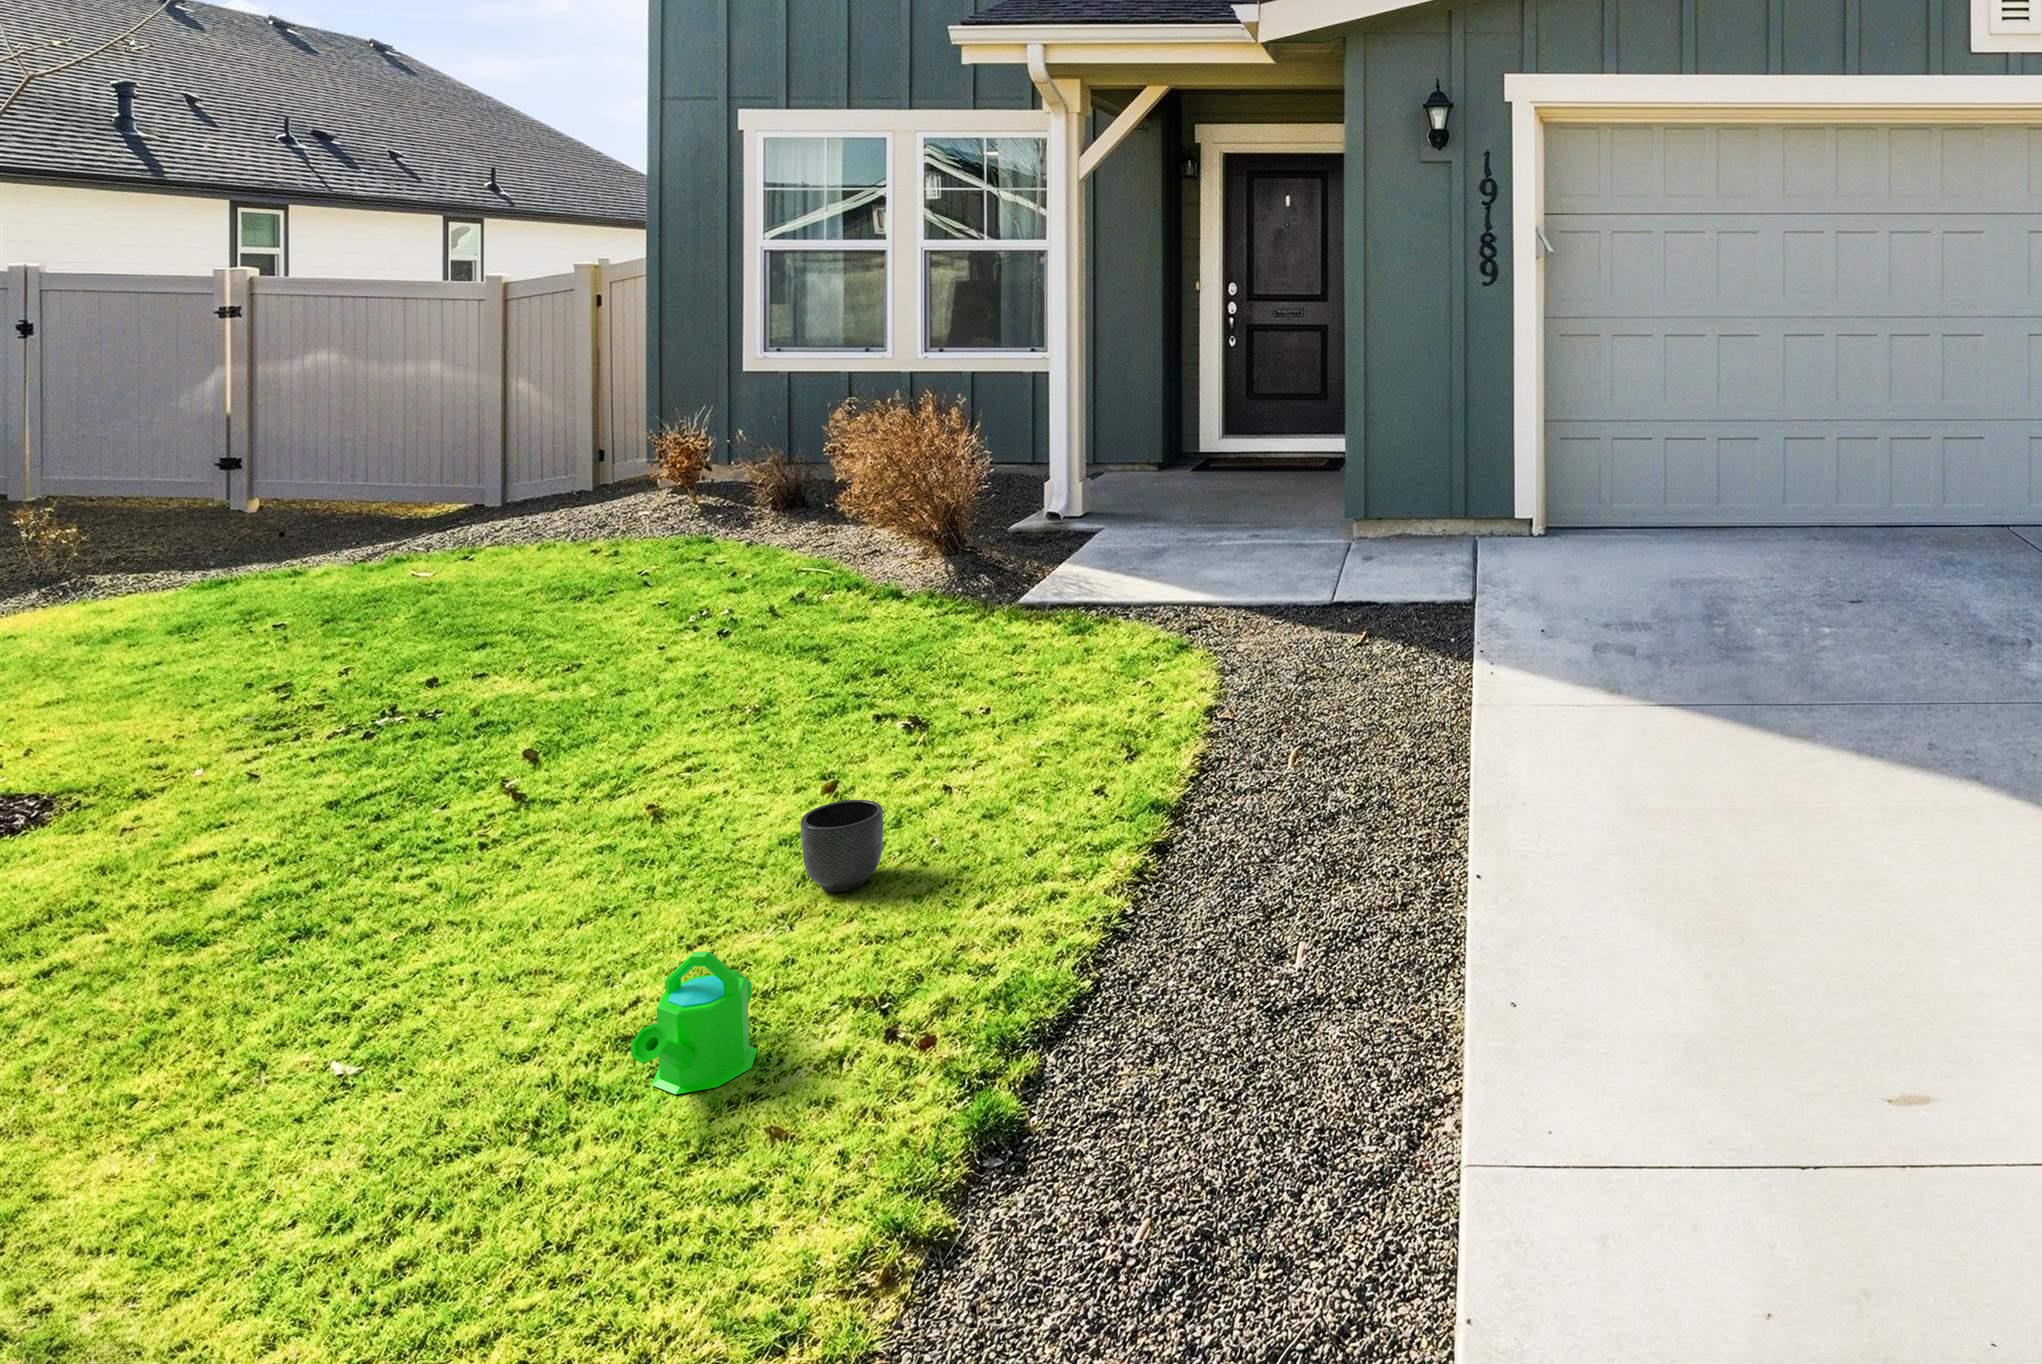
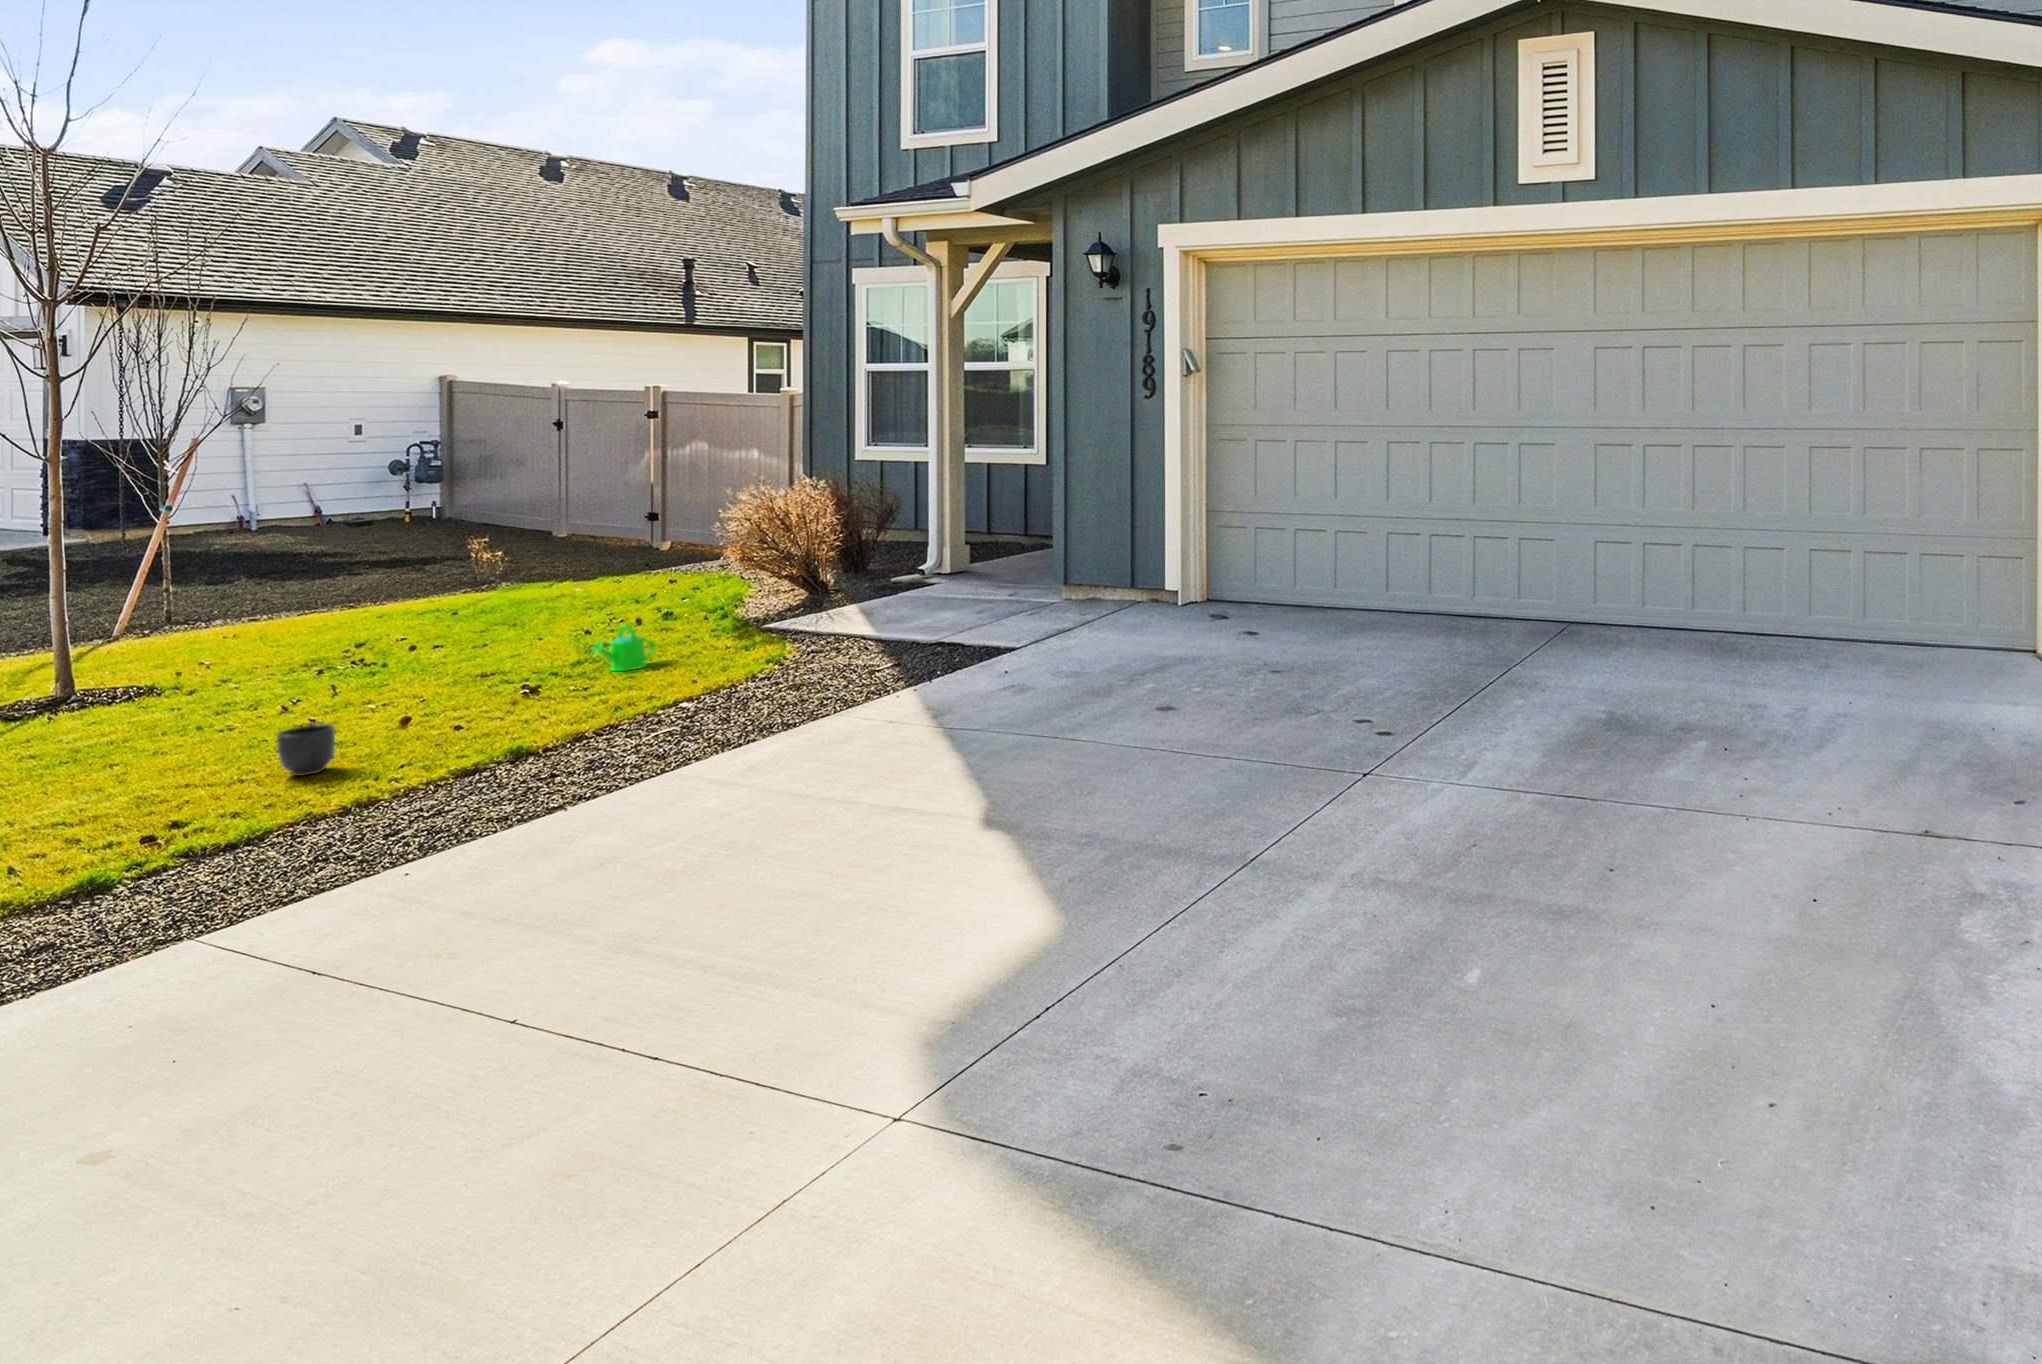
watering can: present [631,952,757,1094] -> present [592,625,654,671]

